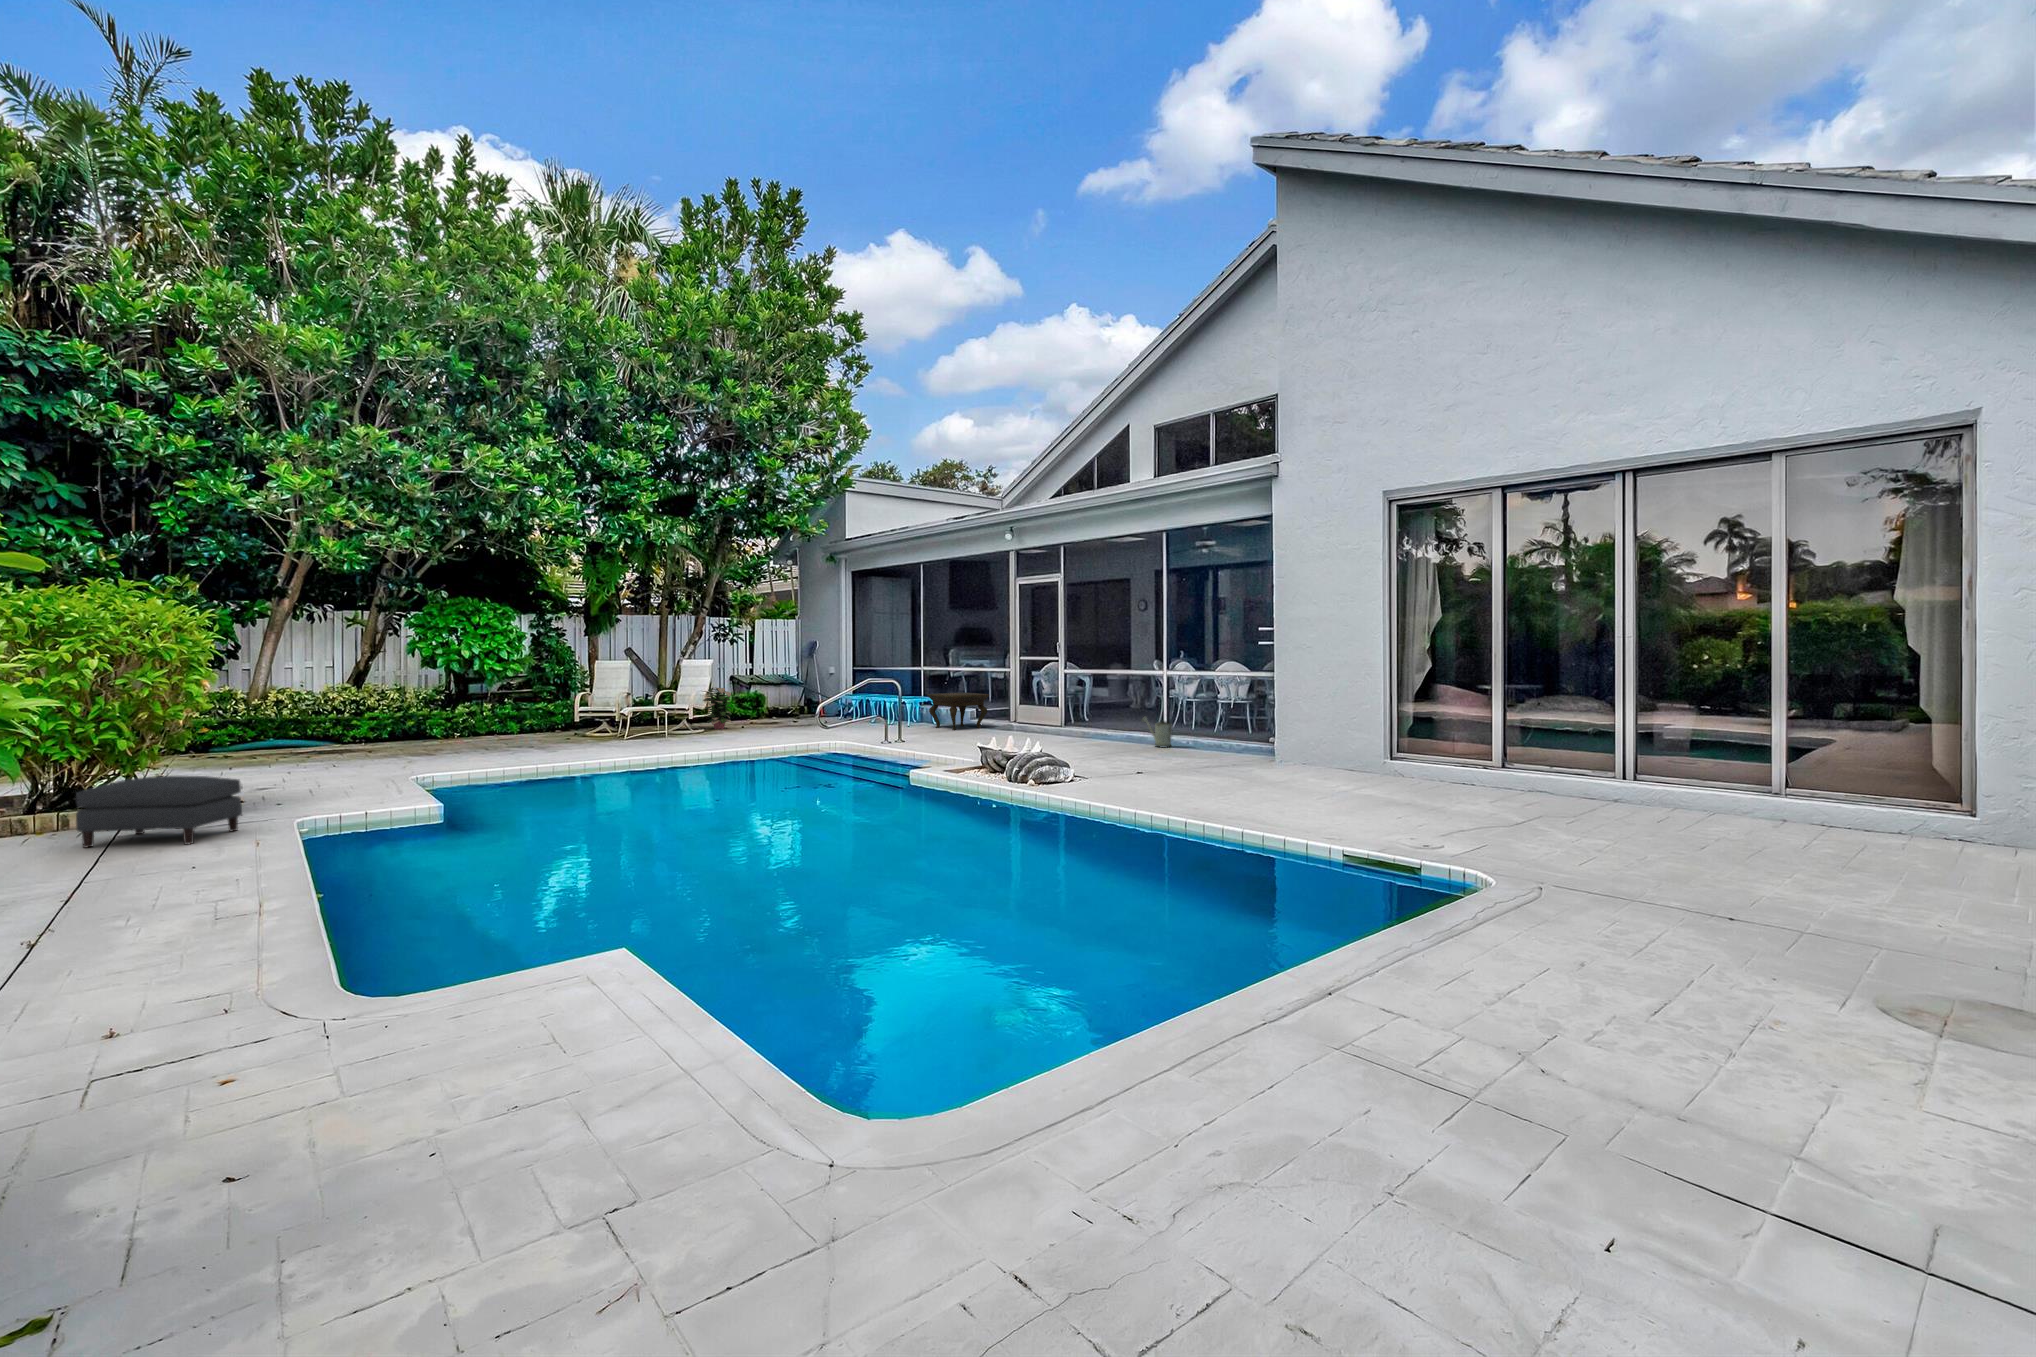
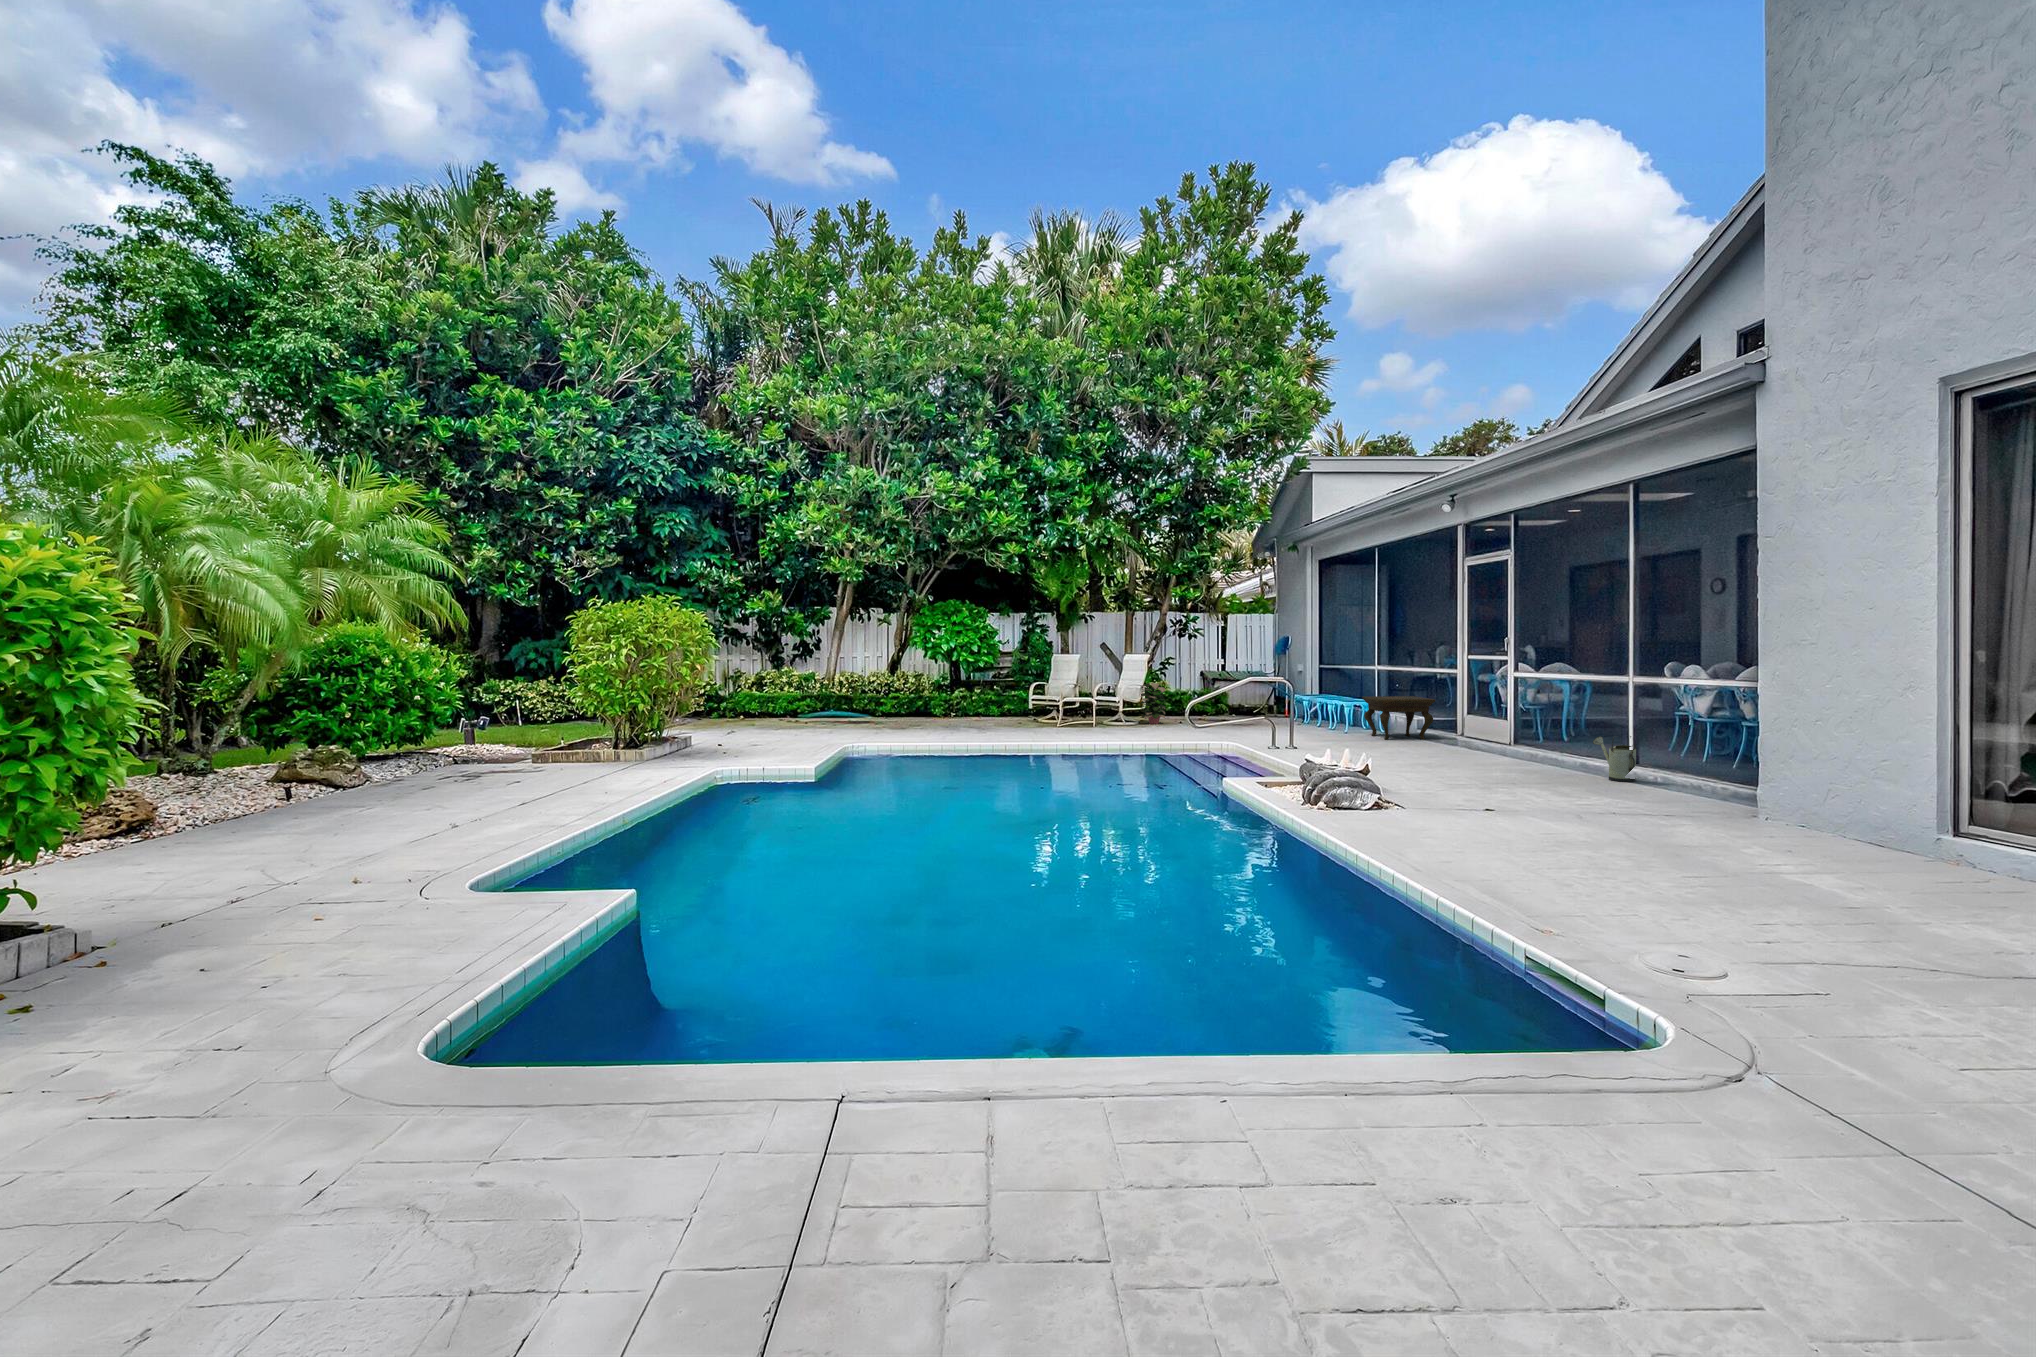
ottoman: present [76,776,242,848] -> none [585,736,673,784]

